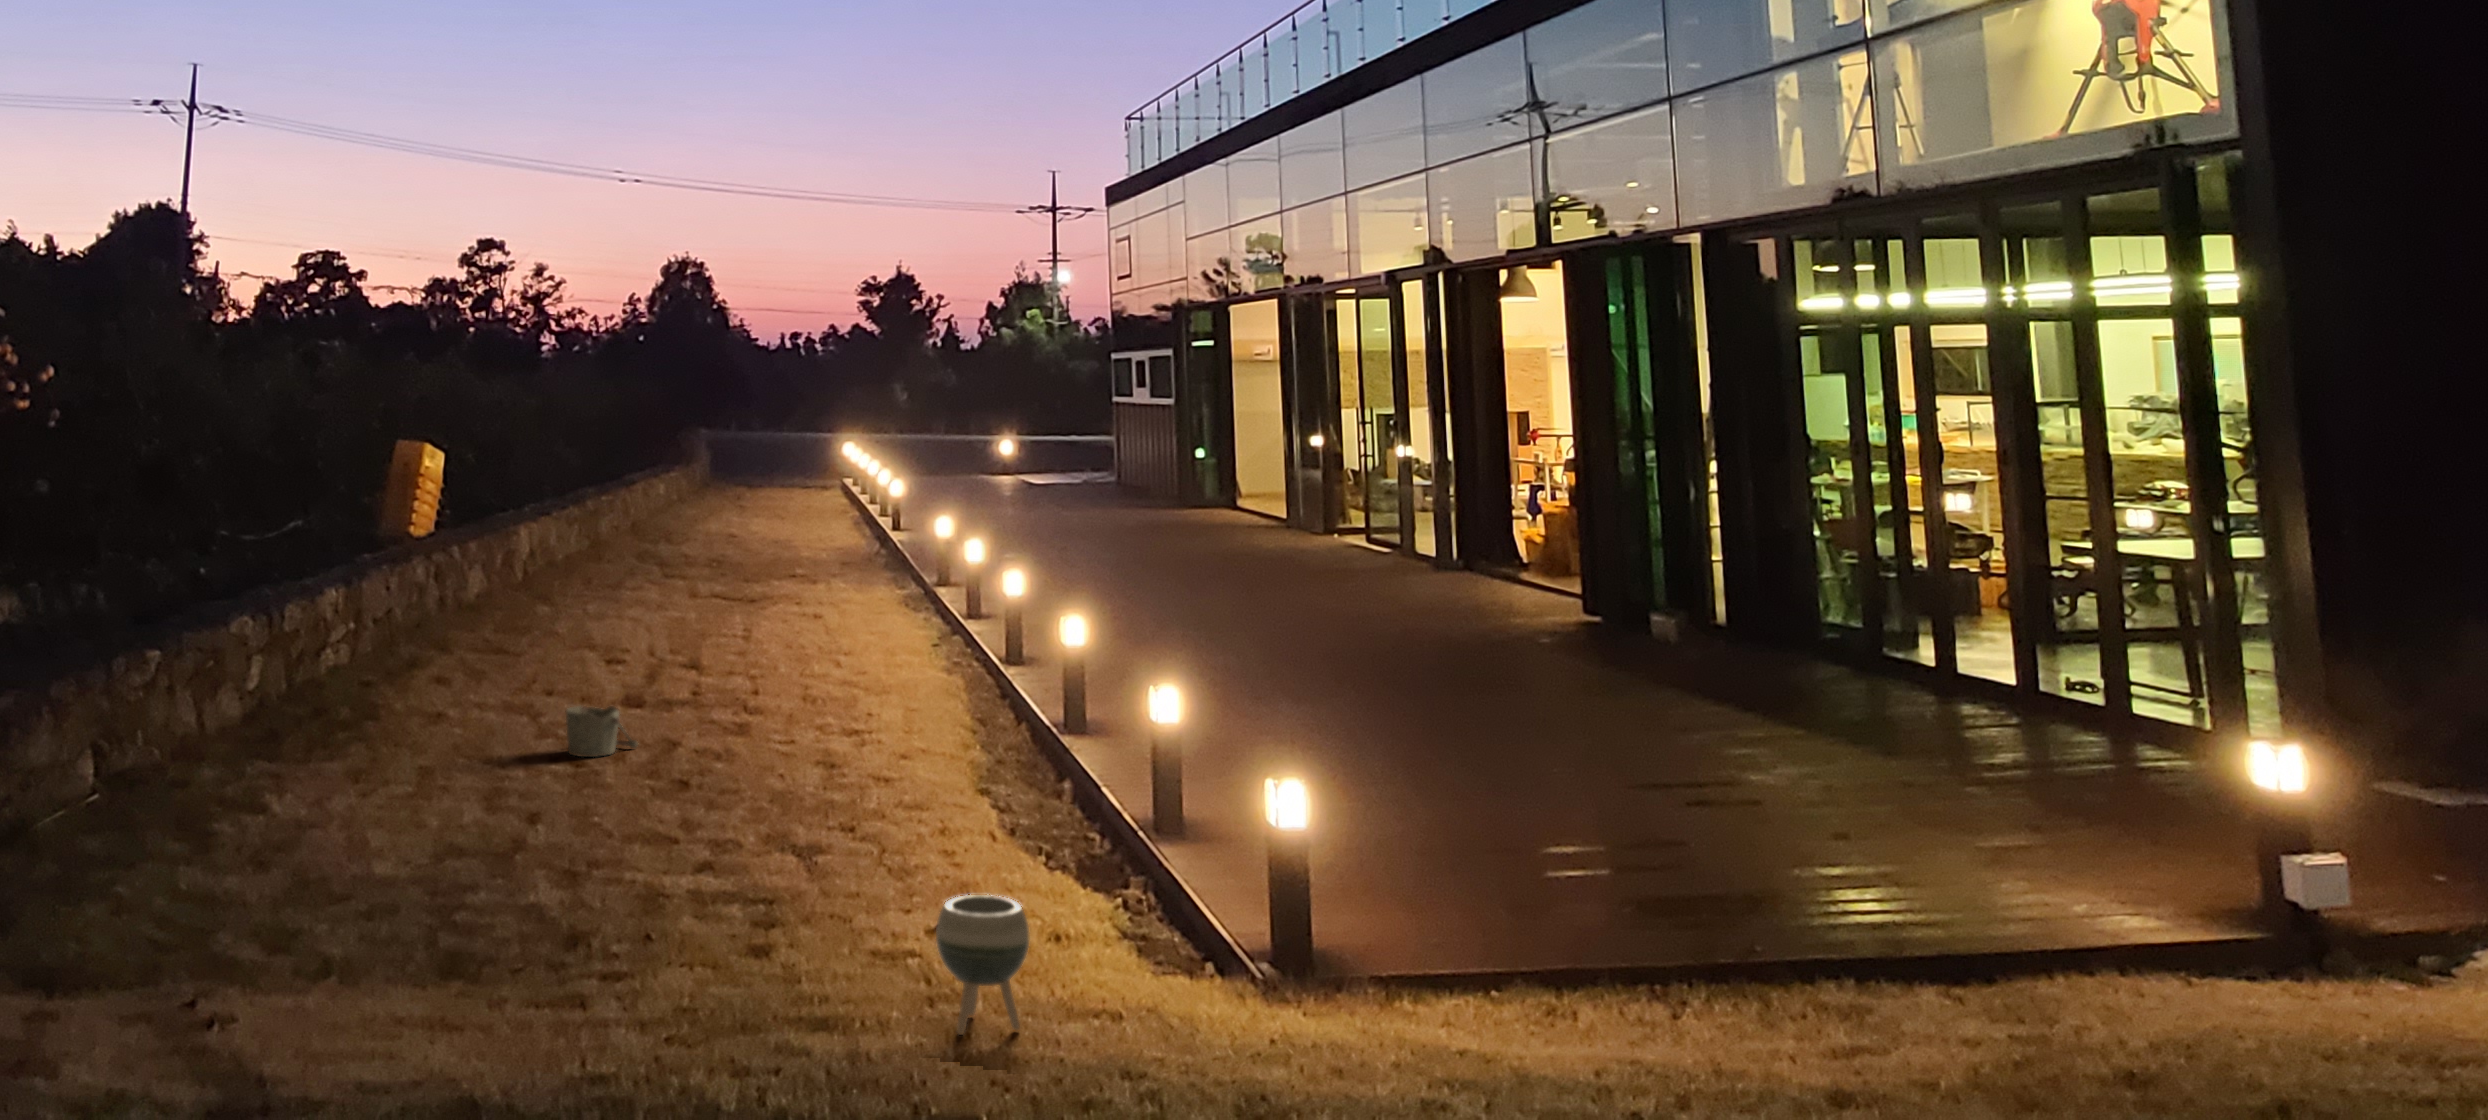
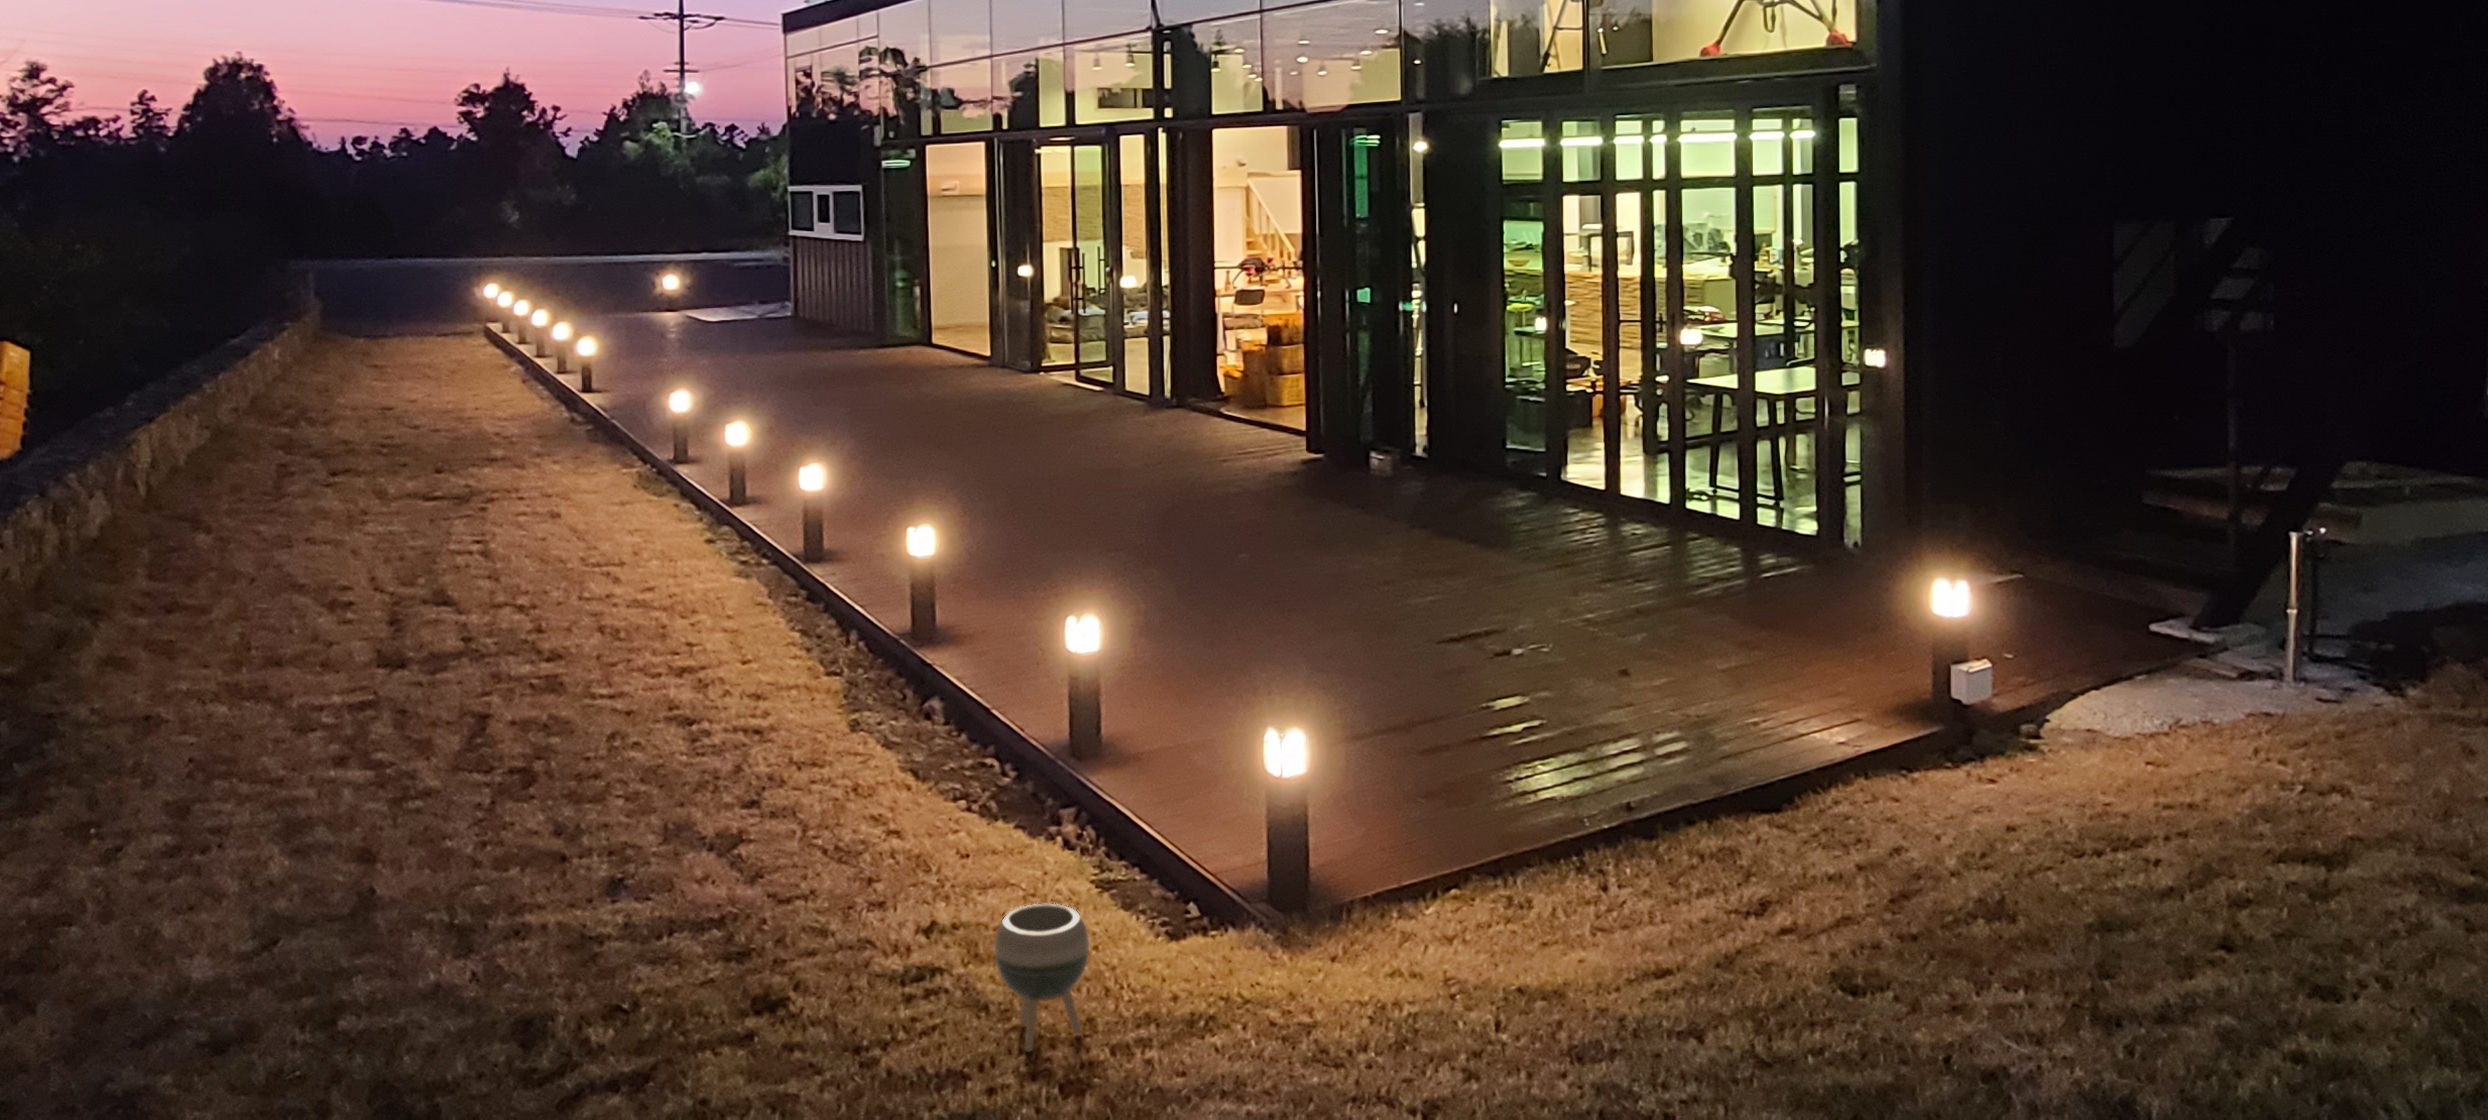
bucket: present [566,706,638,757] -> none [378,683,466,747]

